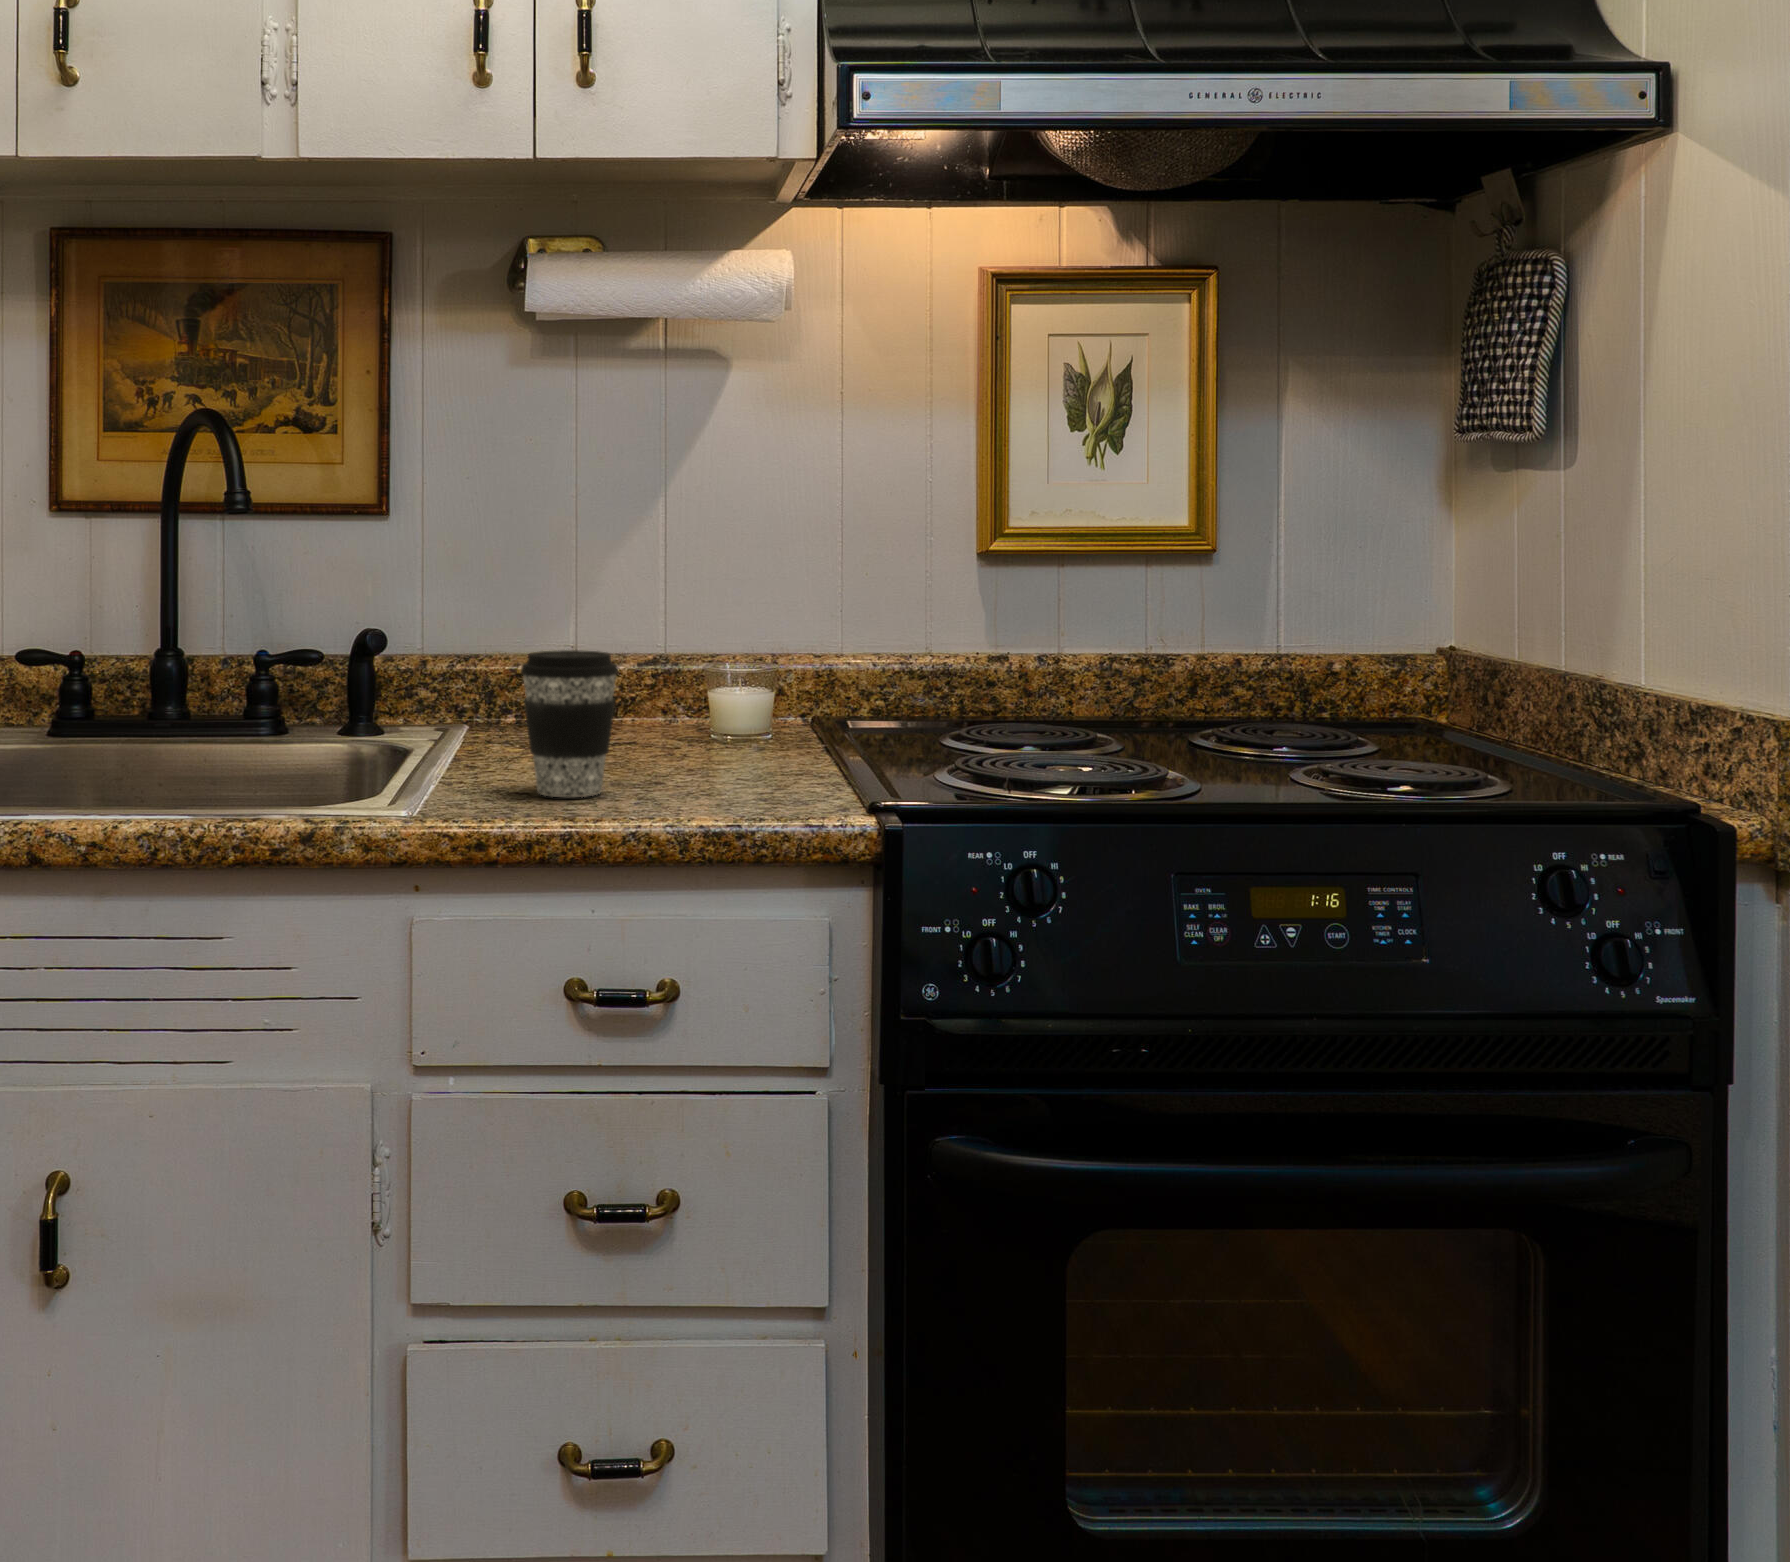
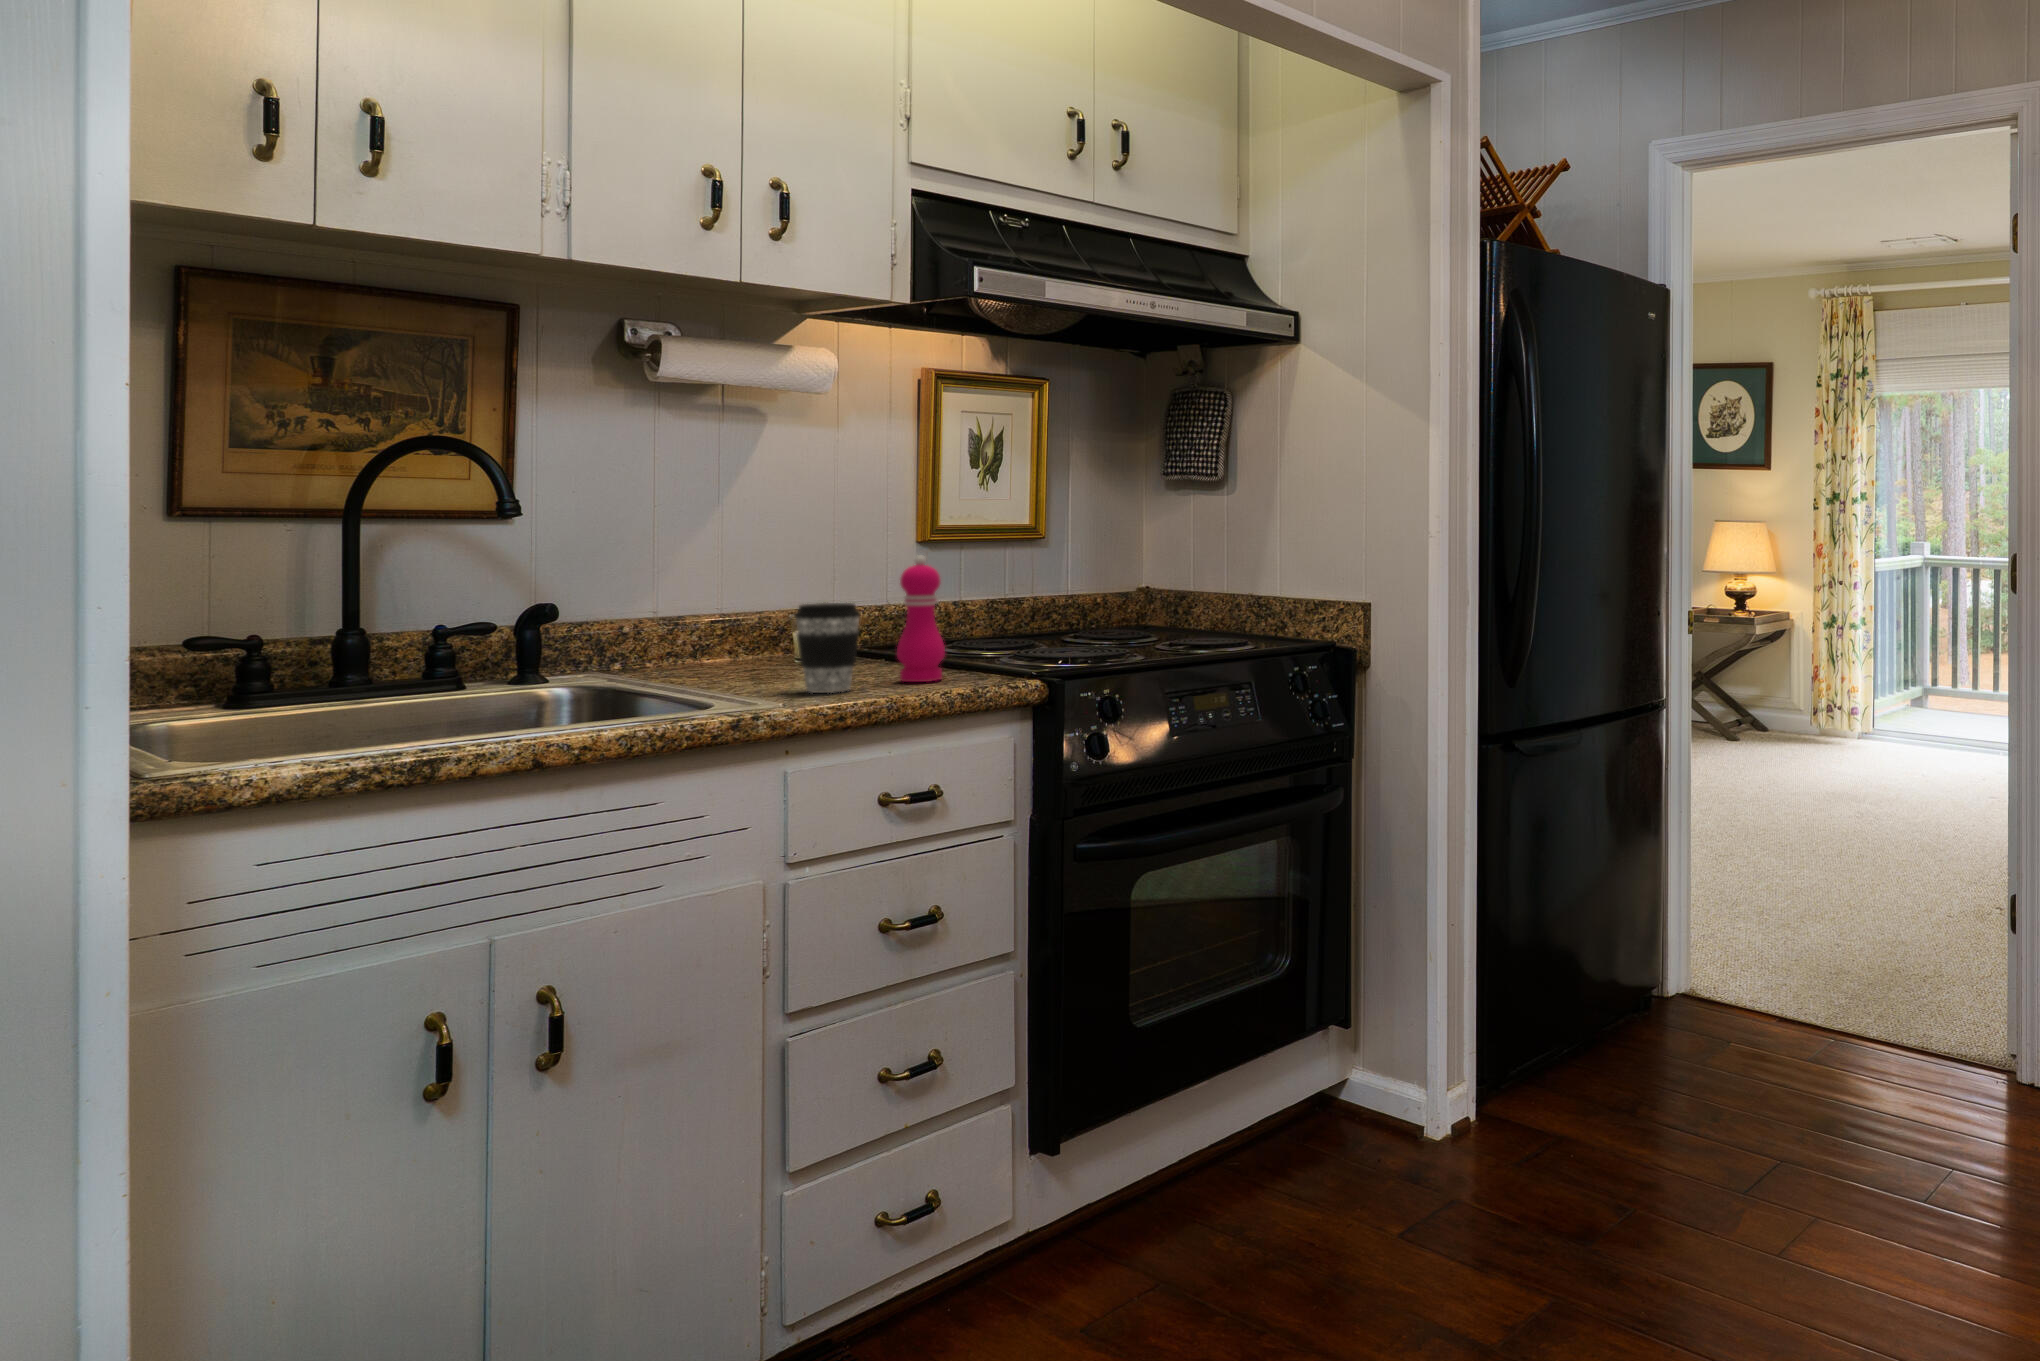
pepper mill: none [692,578,769,796] -> present [897,555,945,682]

